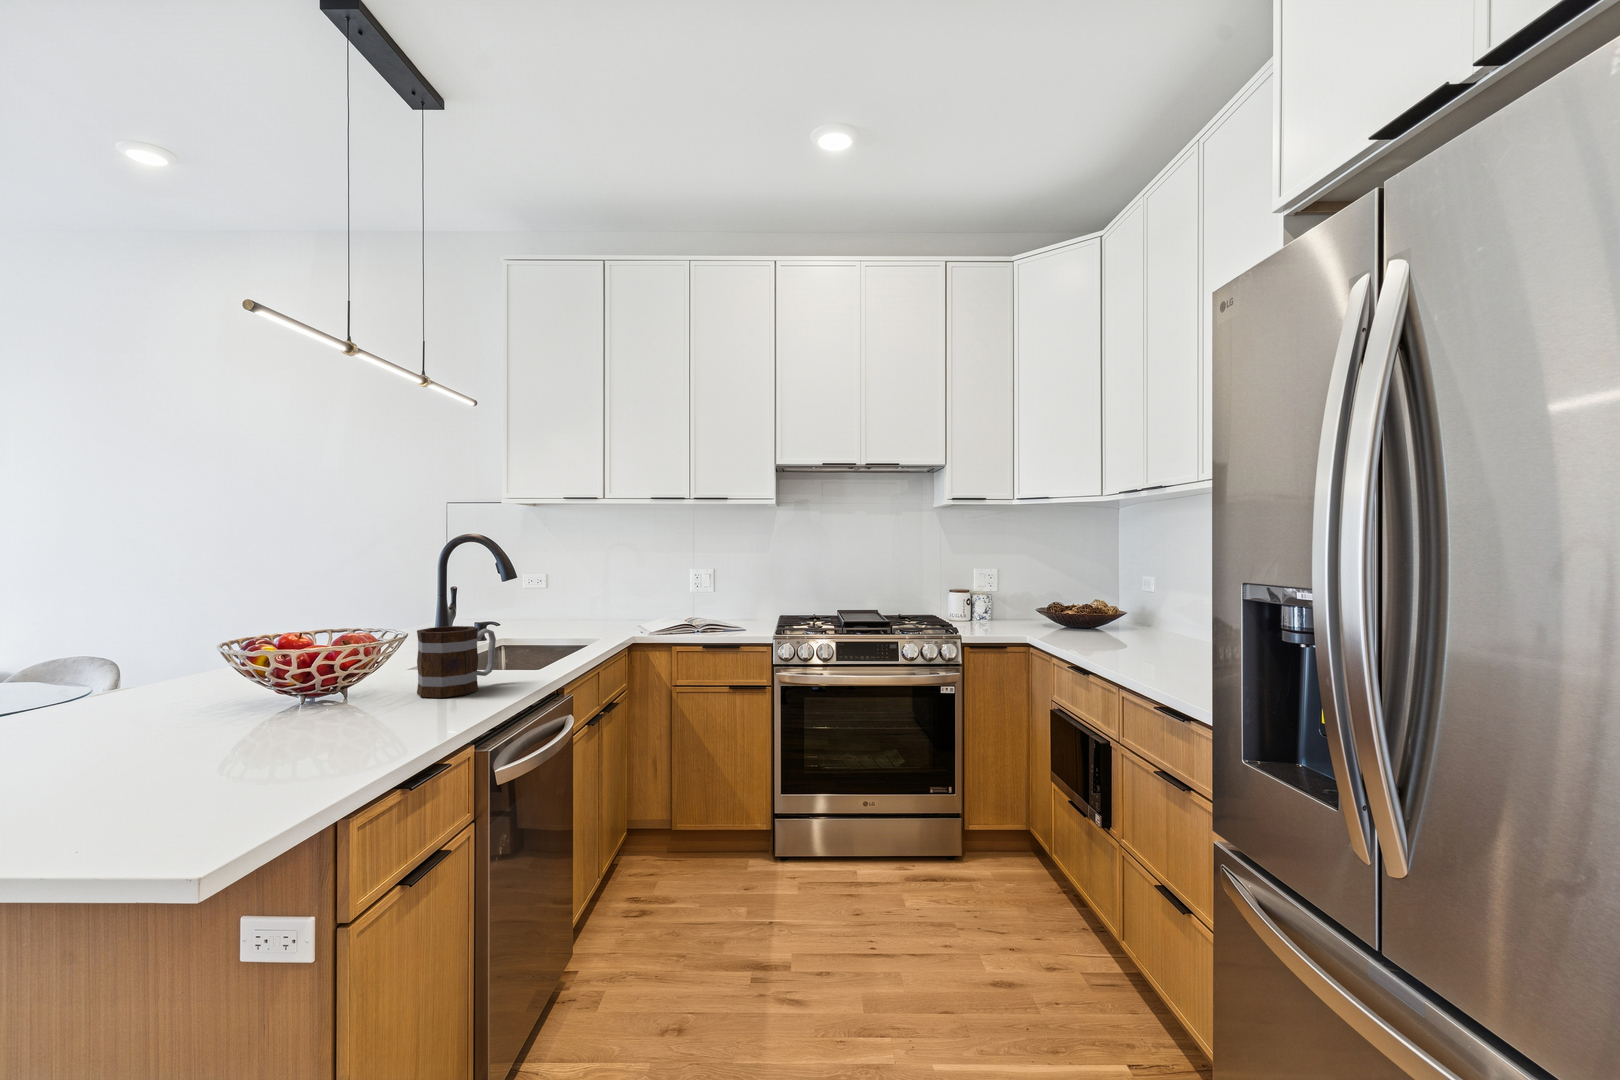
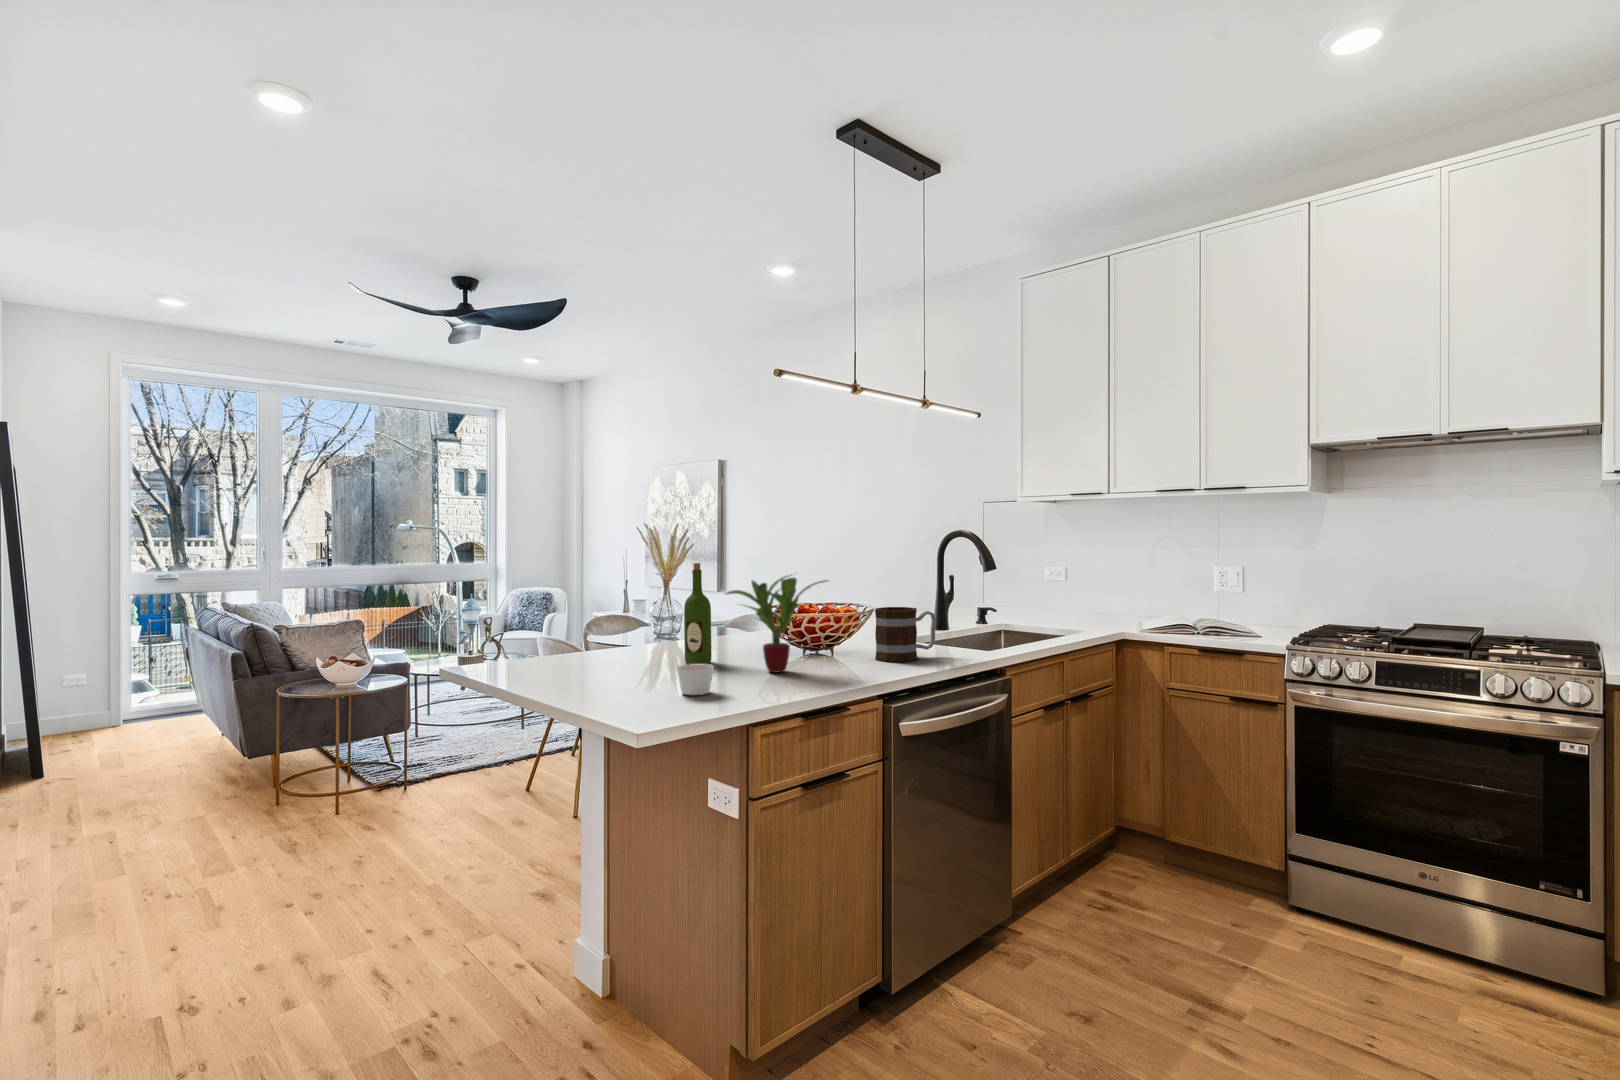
wine bottle: none [65,579,128,754] -> present [684,563,712,664]
potted plant: none [181,587,383,741] -> present [727,575,826,673]
candle: none [128,748,213,809] -> present [677,664,714,695]

